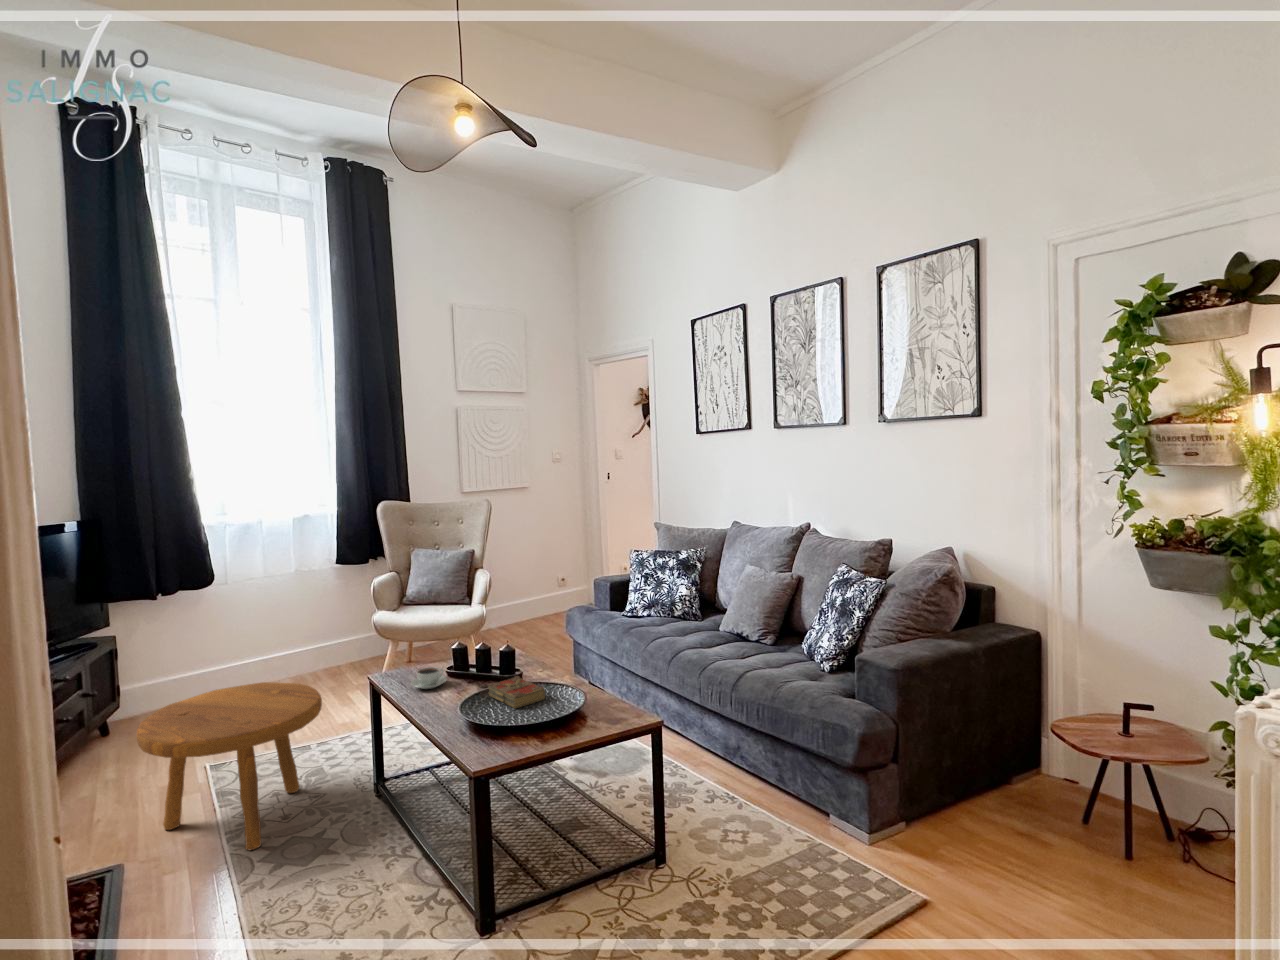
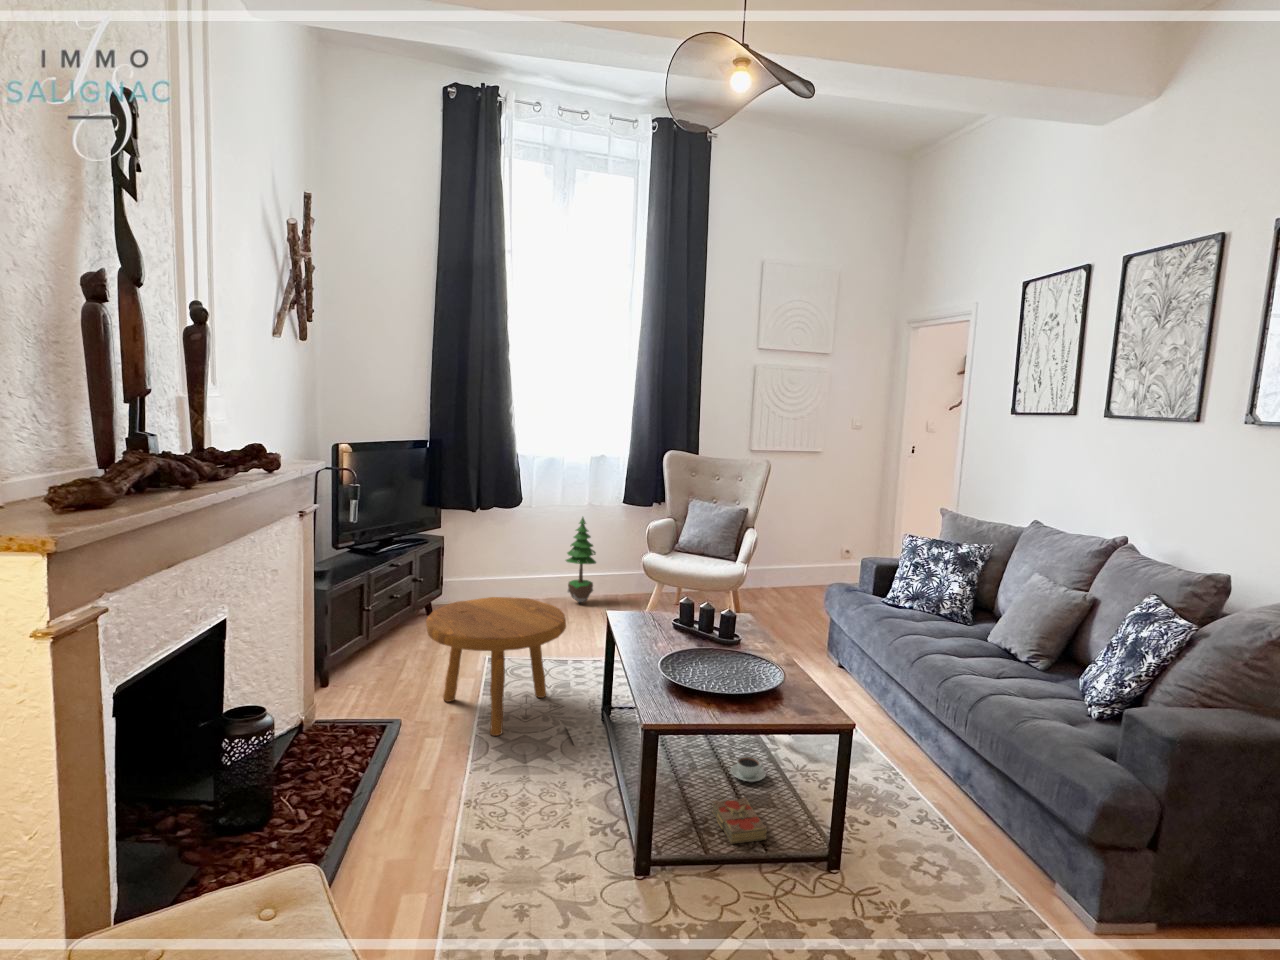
potted tree: none [274,583,313,682] -> present [566,517,596,603]
coffee cup: present [411,667,447,689] -> present [731,756,766,782]
book: present [489,676,545,708] -> present [712,798,767,843]

